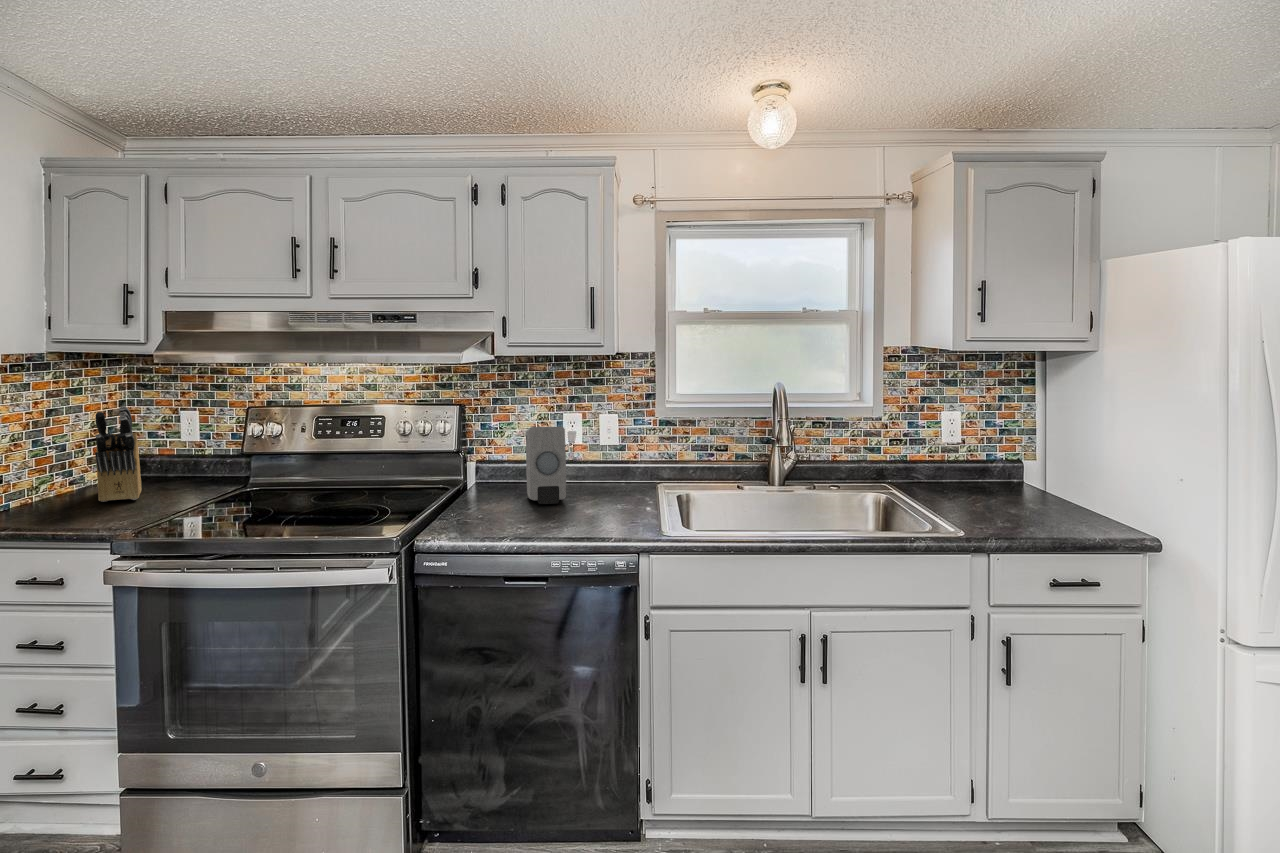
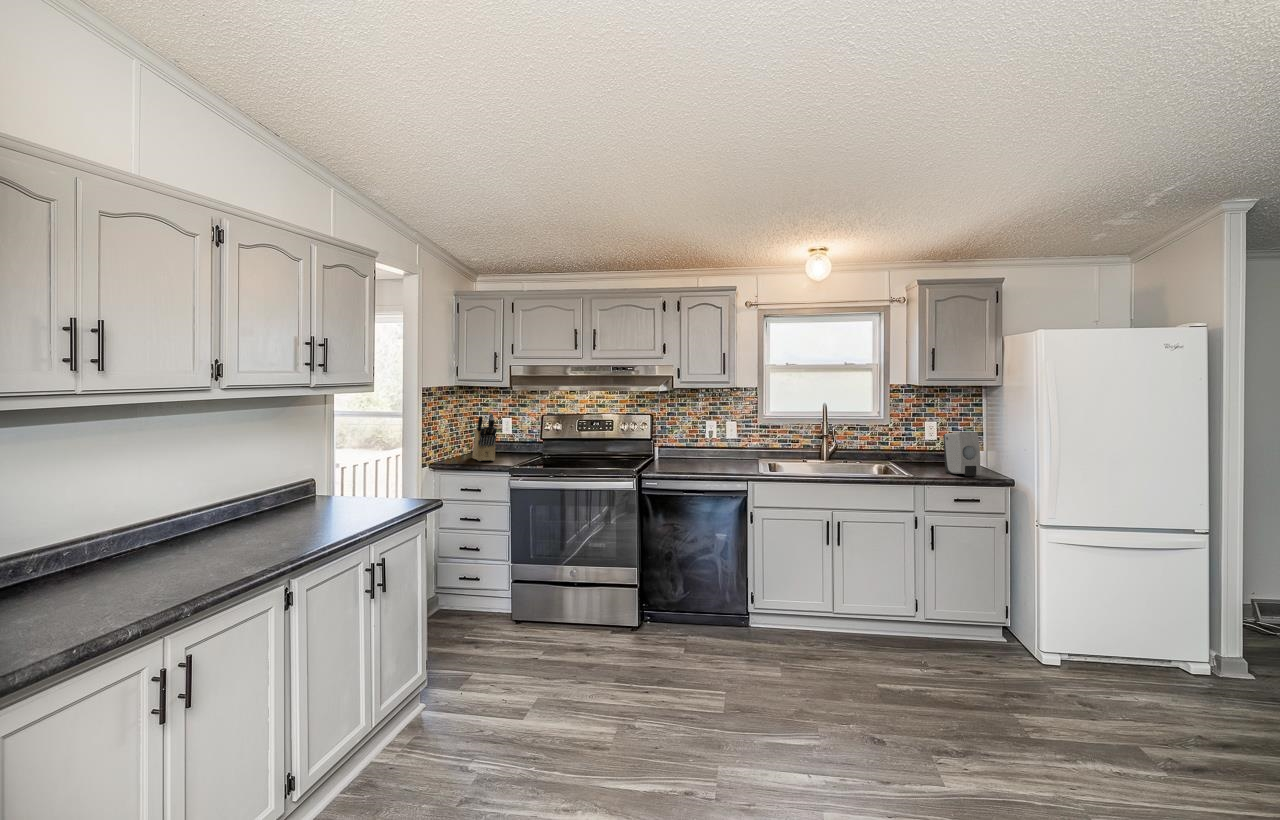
soap dispenser: present [526,427,566,504] -> present [943,432,980,476]

